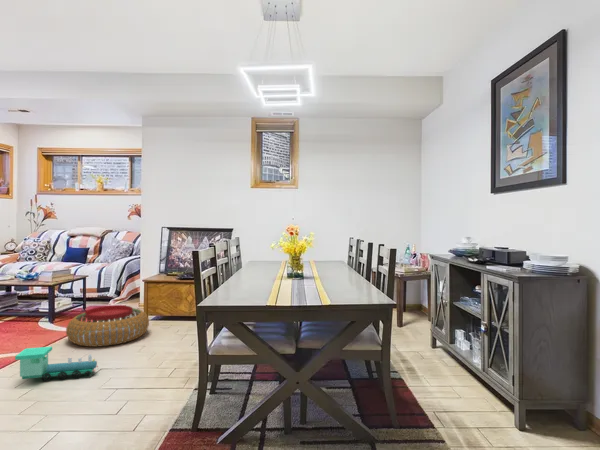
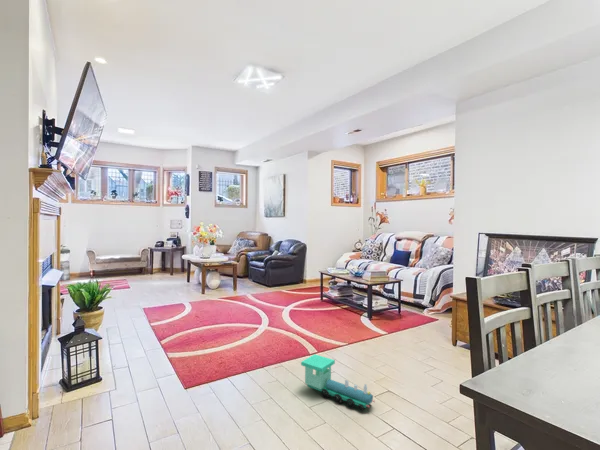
pouf: present [66,305,149,347] -> none [365,320,453,372]

